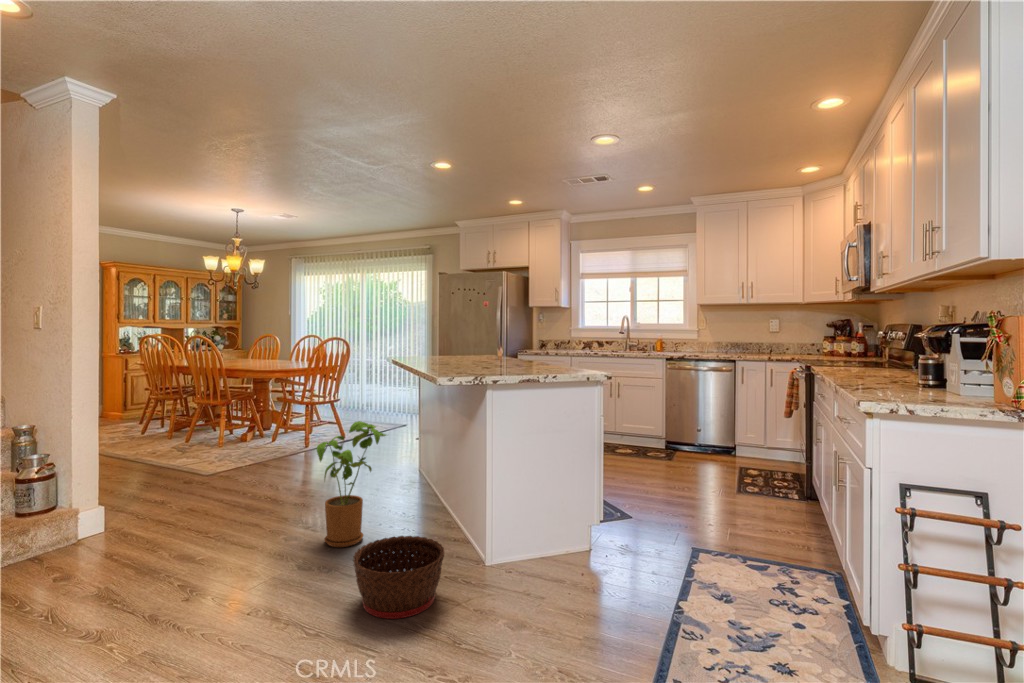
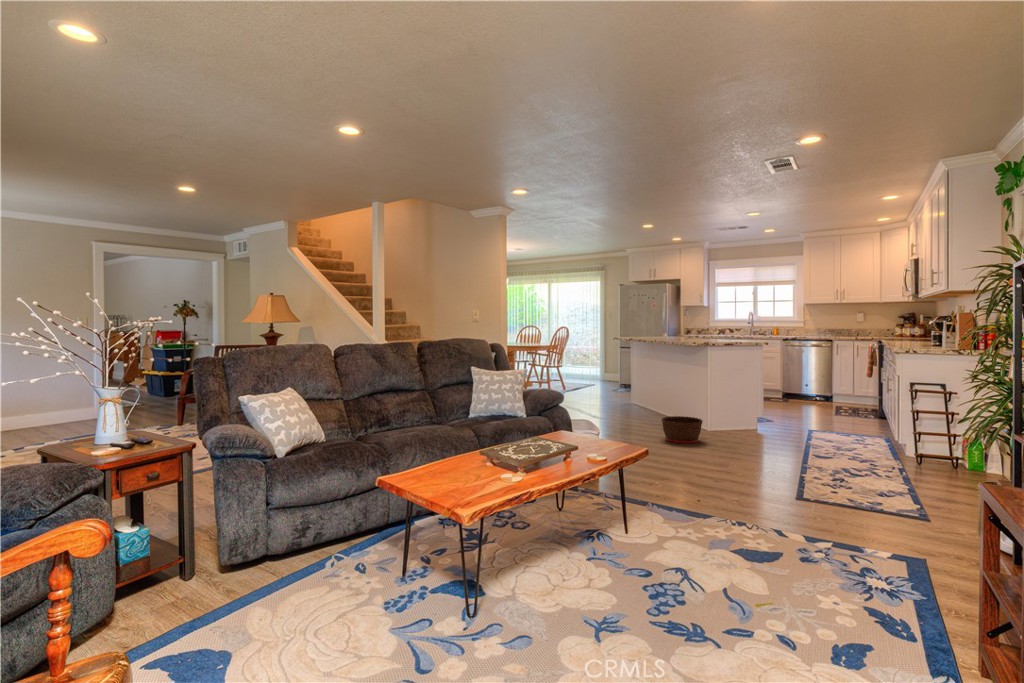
house plant: present [317,421,386,547] -> none [615,368,650,428]

